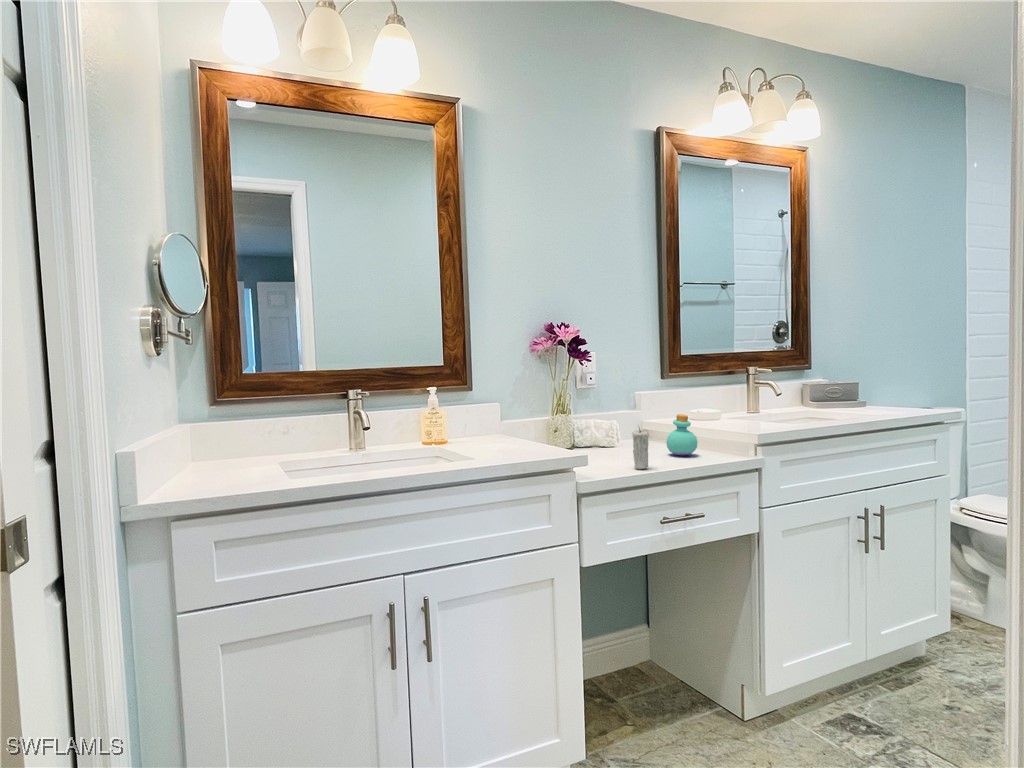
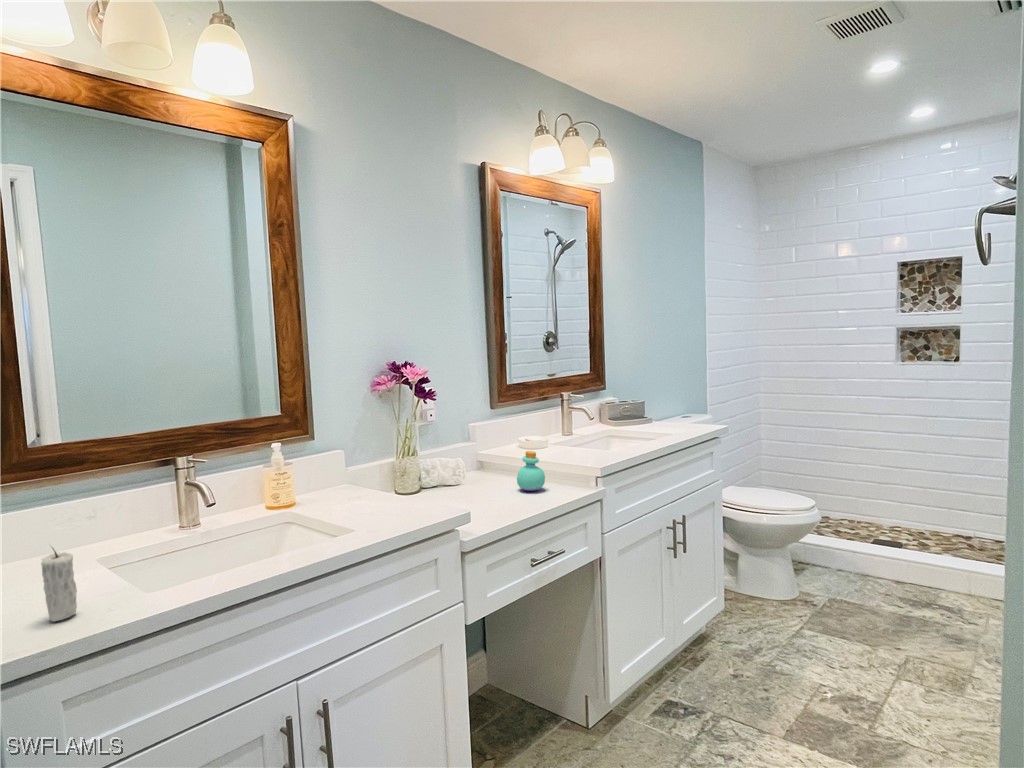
candle: present [632,428,649,469] -> present [41,549,77,621]

